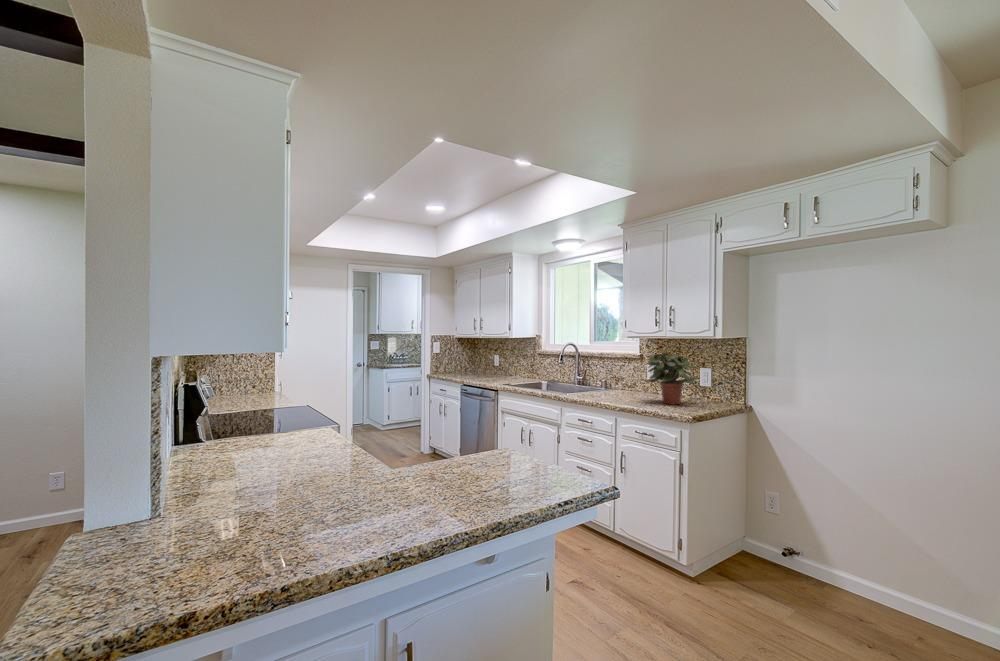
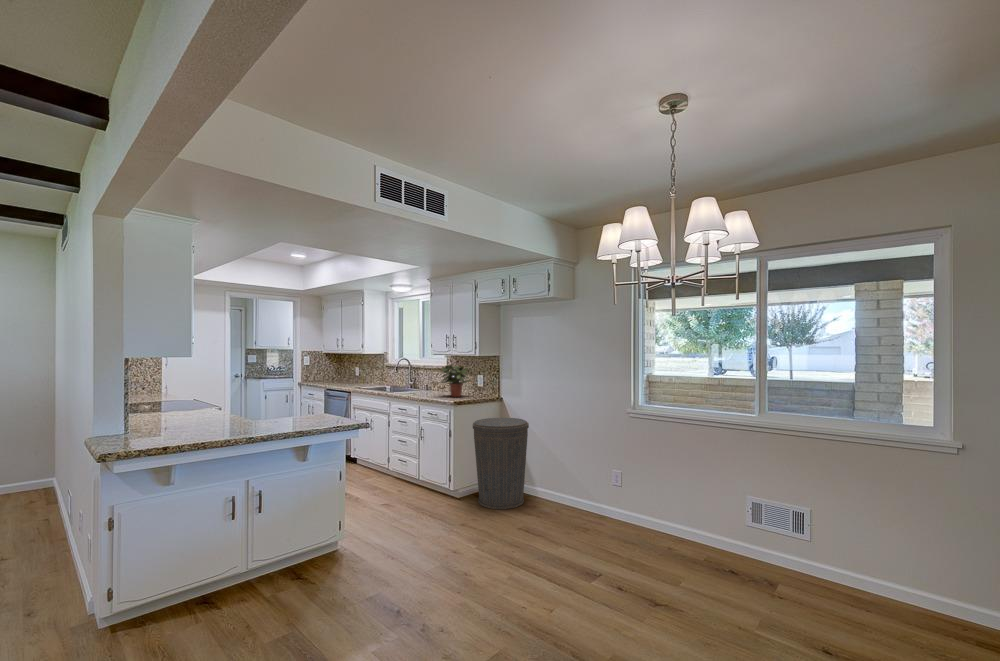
trash can: none [722,443,840,619] -> present [473,418,529,509]

